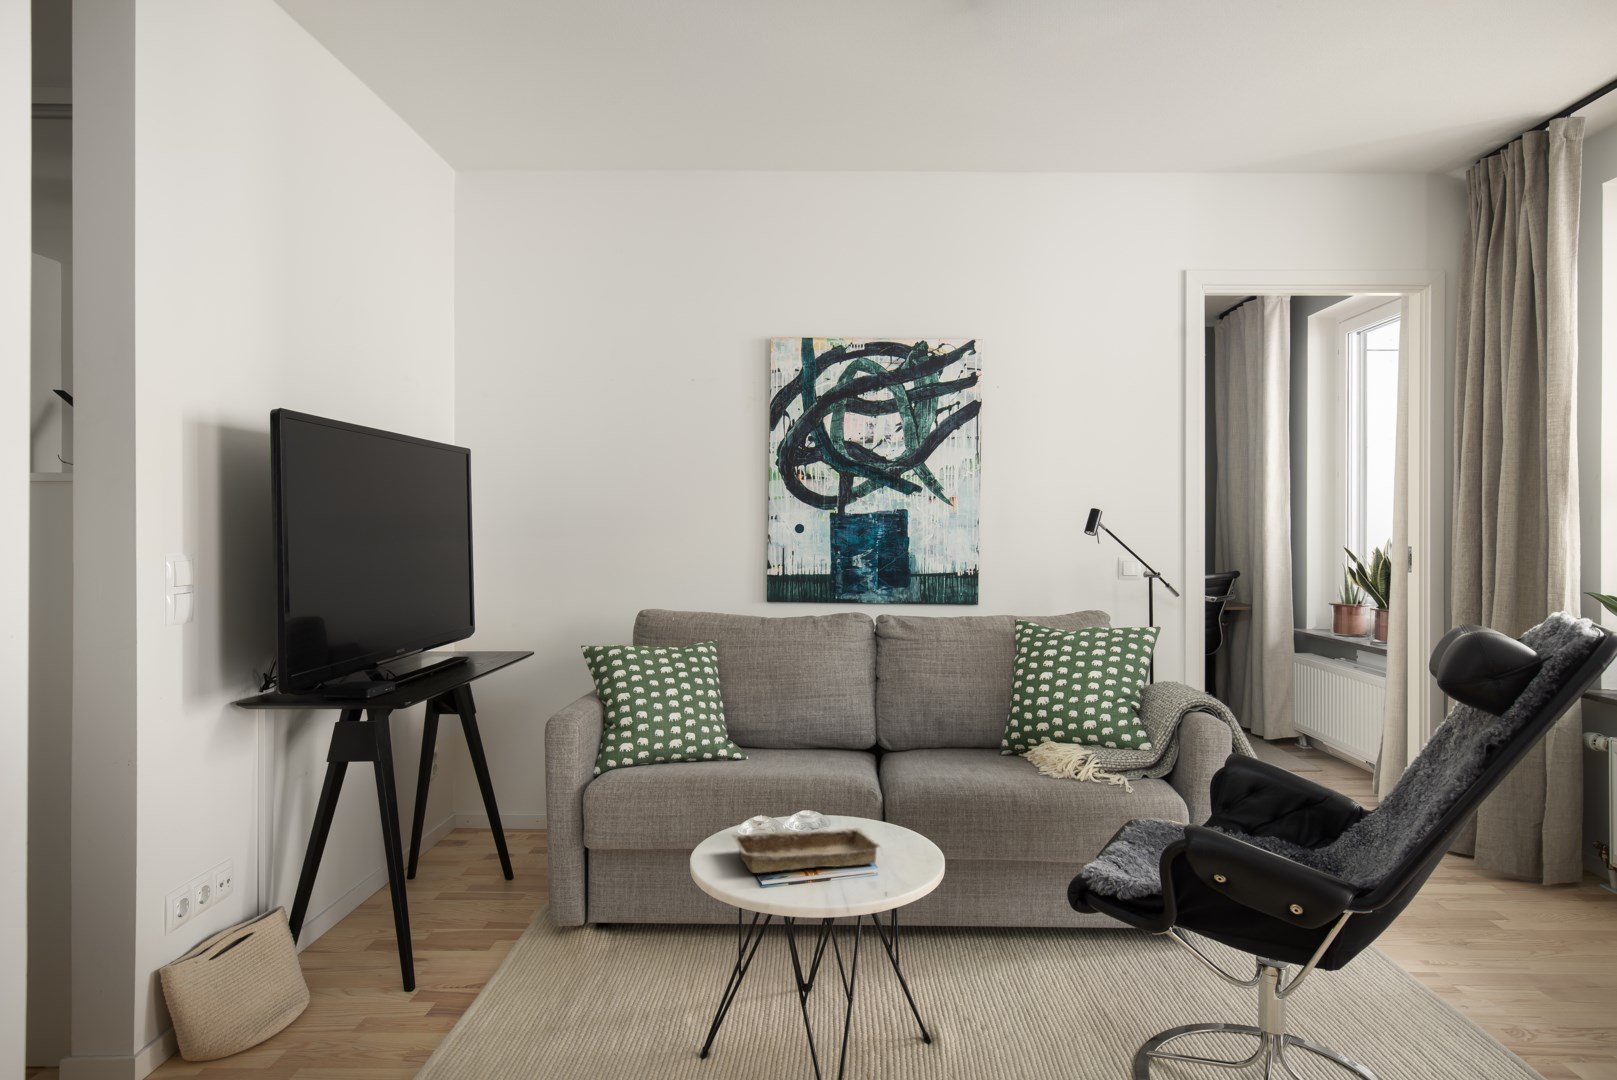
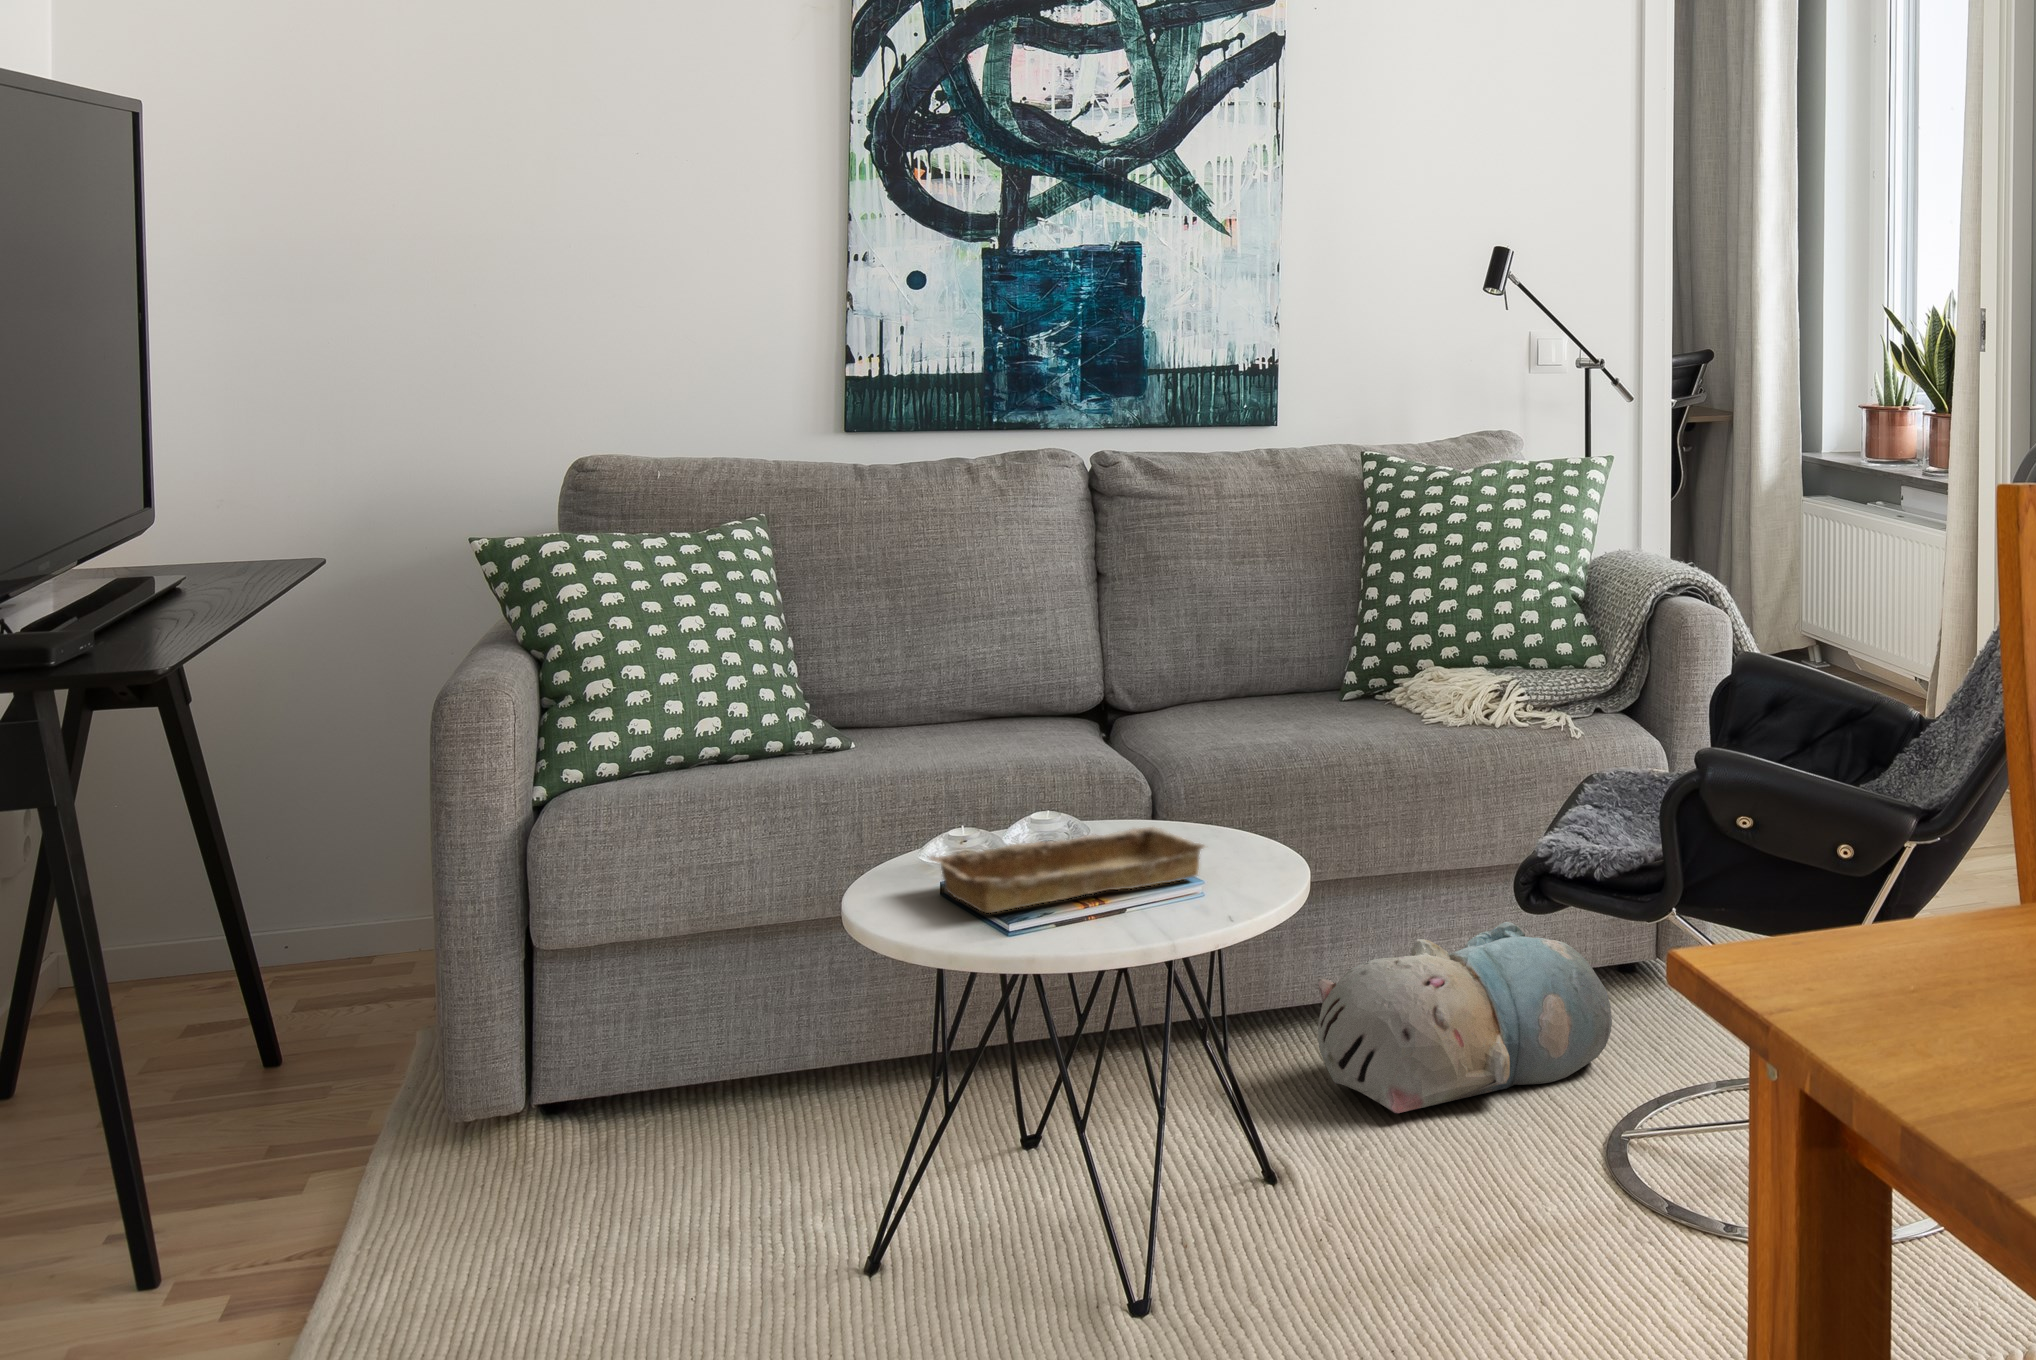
plush toy: none [967,895,1144,1005] -> present [1318,922,1612,1113]

